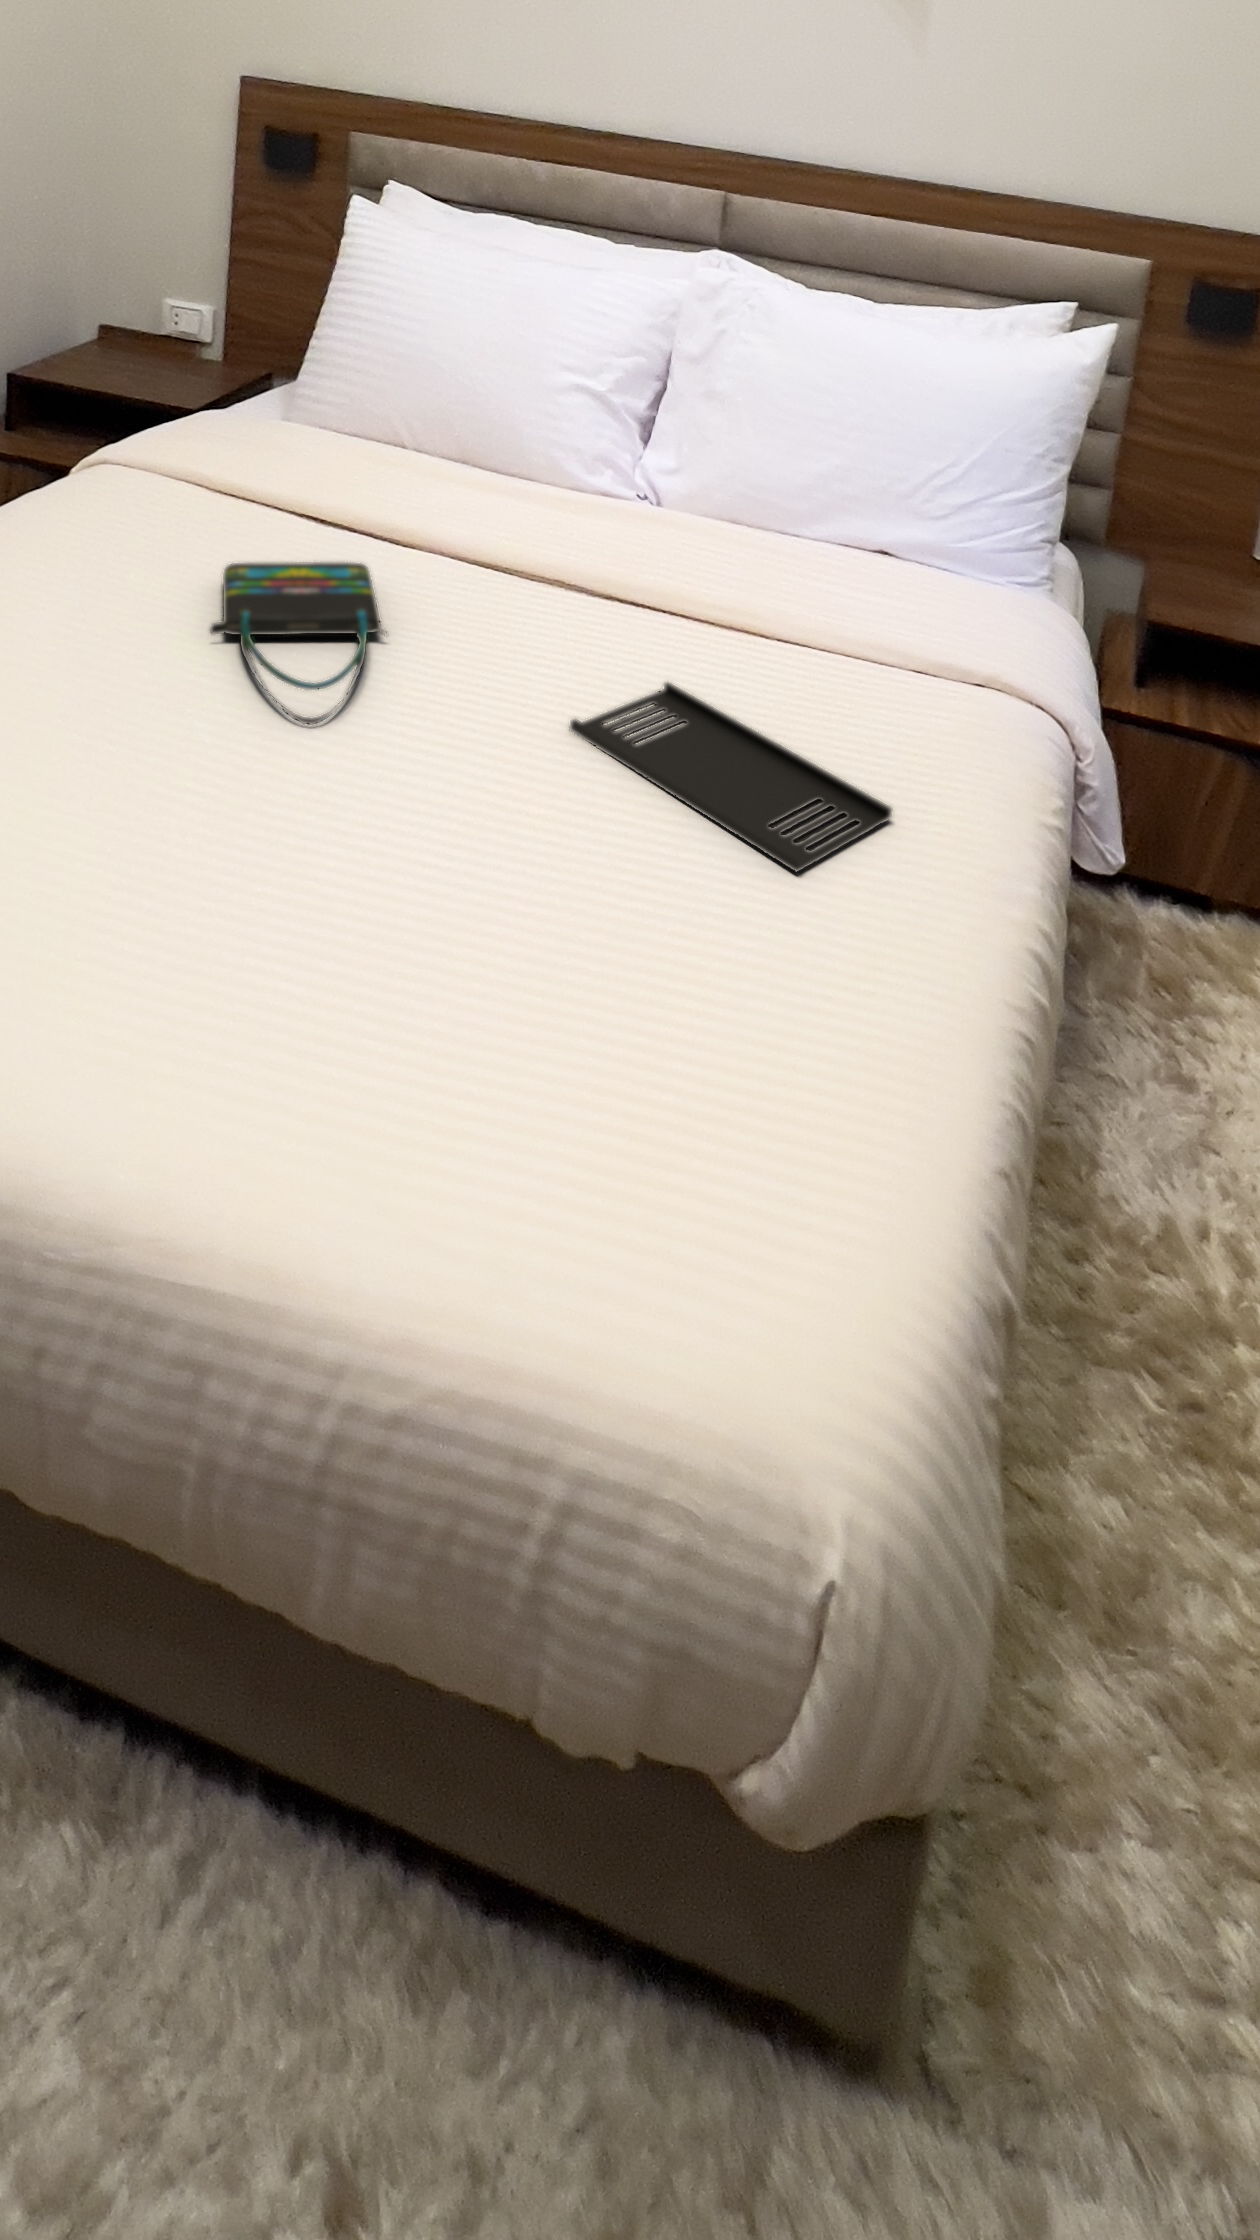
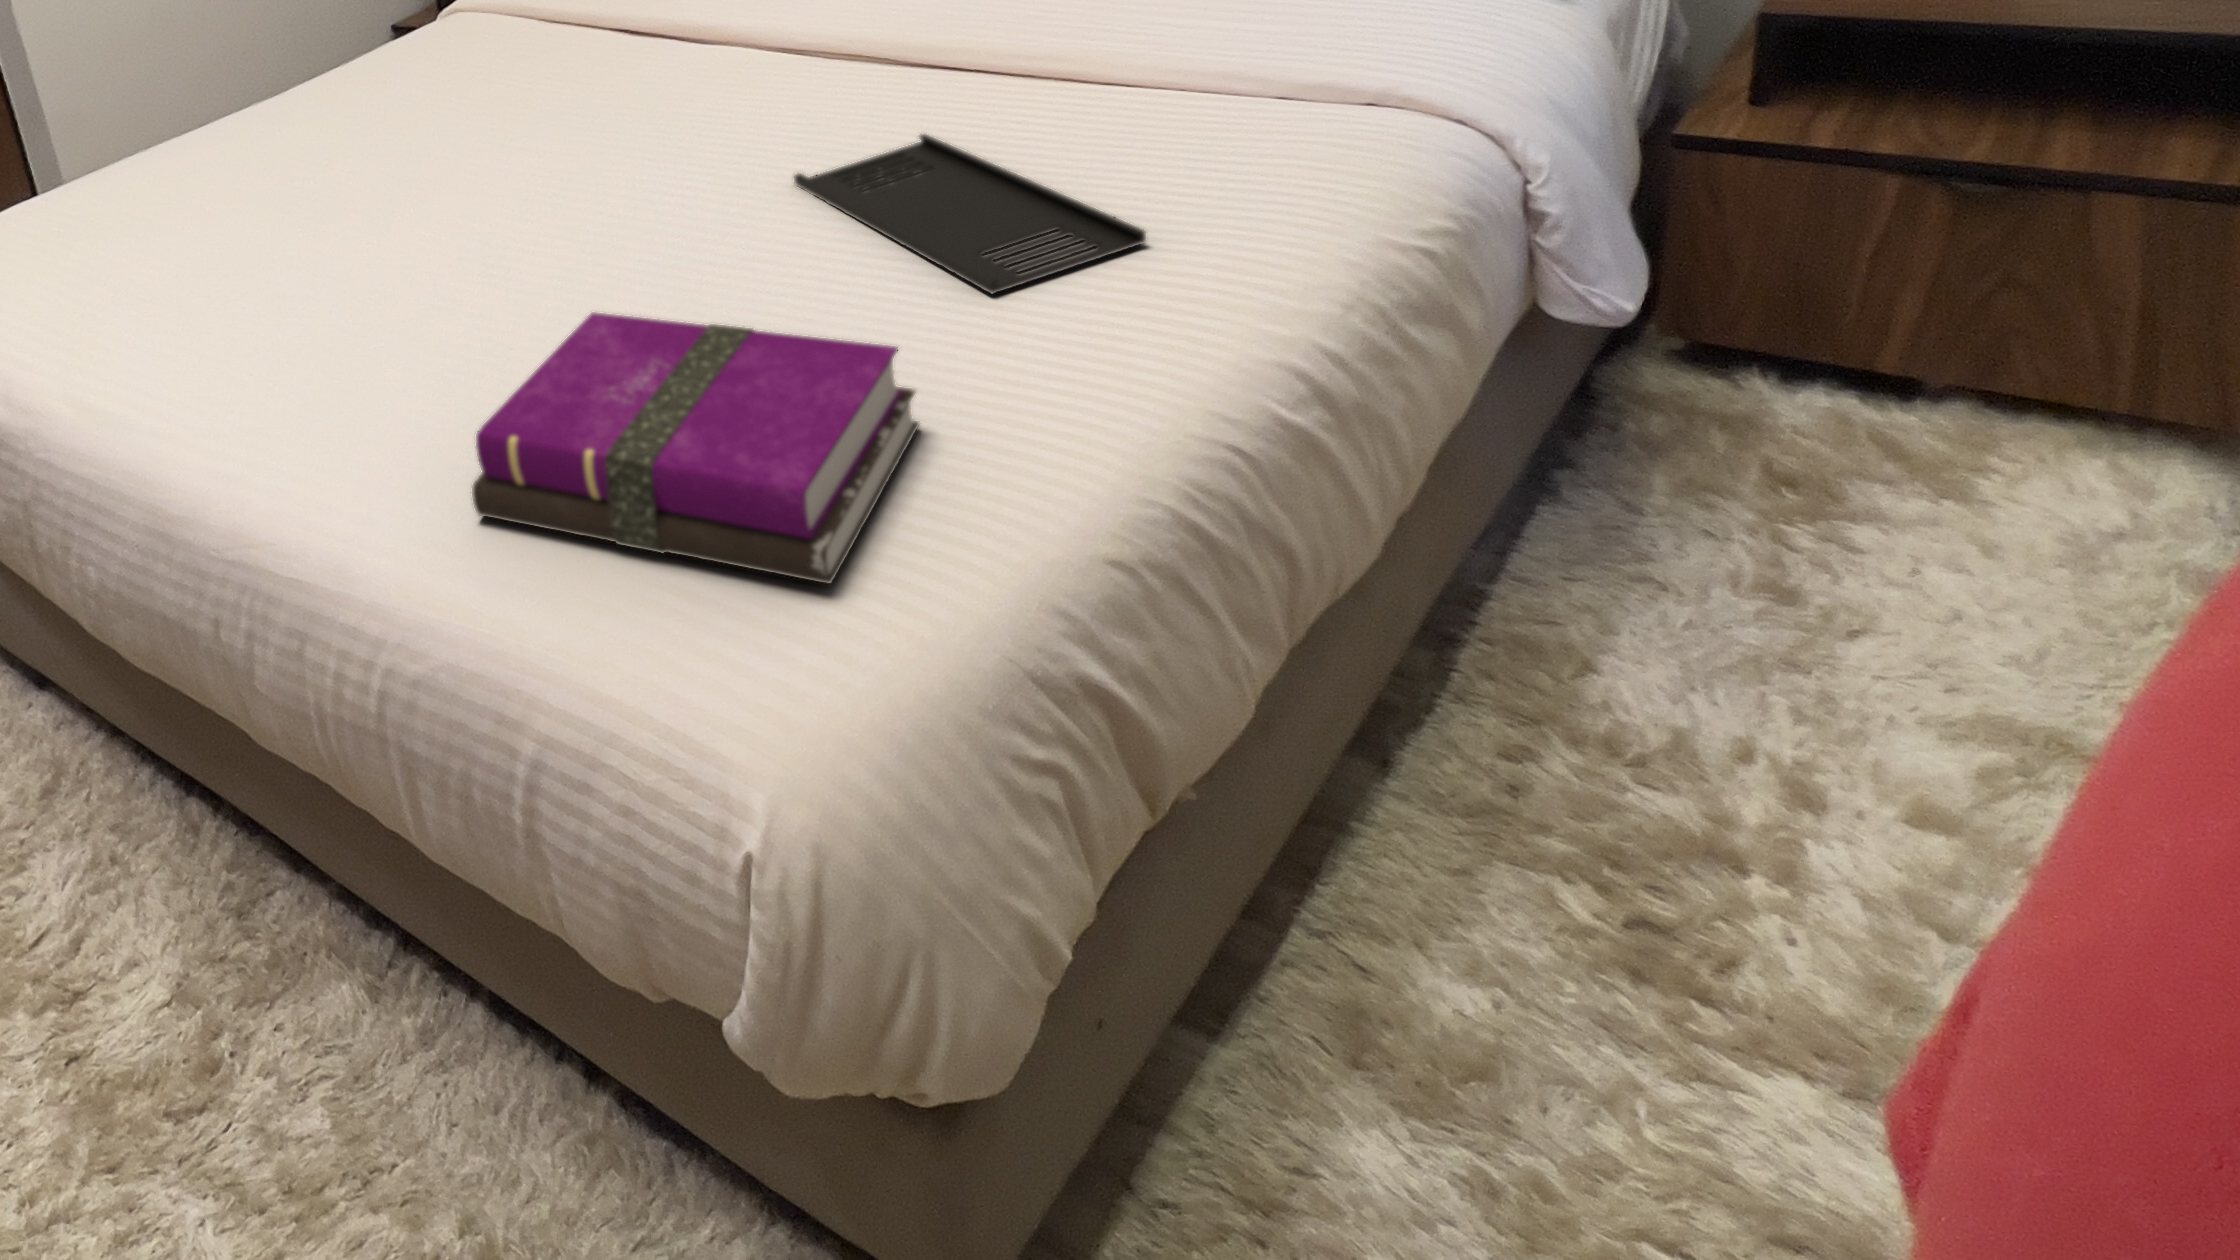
tote bag: present [210,562,385,725] -> none [472,62,641,196]
notebook: none [420,909,817,1239] -> present [472,312,919,584]

